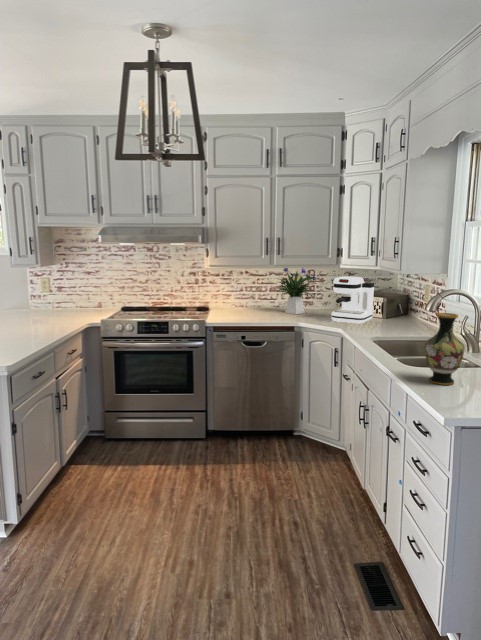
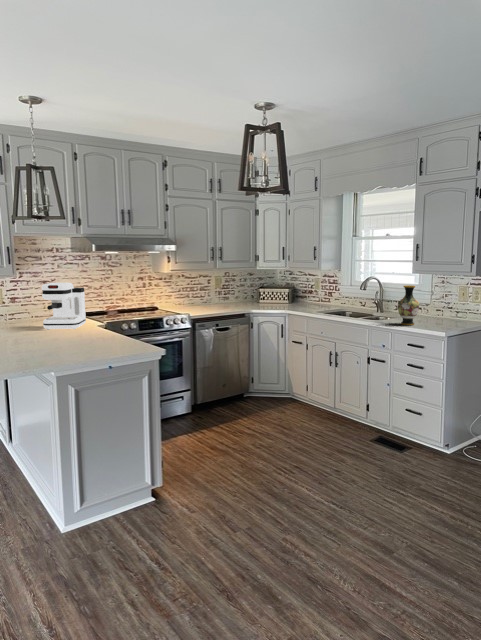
flower arrangement: present [278,268,316,314] -> none [210,268,245,307]
coffee maker: present [331,276,374,324] -> present [42,283,86,330]

